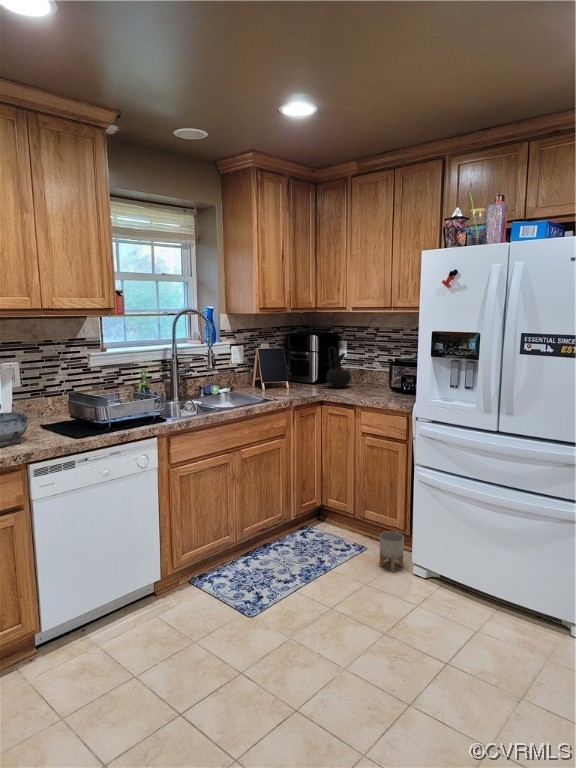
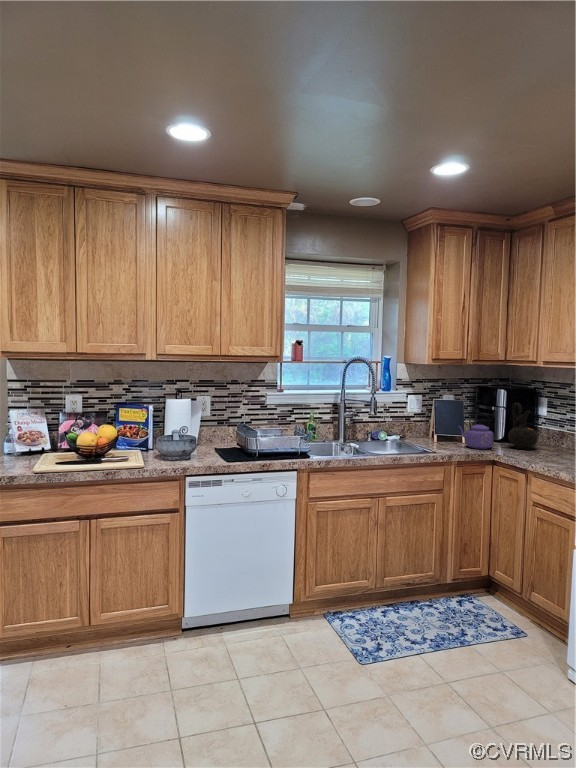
kettle: none [287,360,317,392] -> present [458,414,494,449]
planter: present [379,531,404,572] -> none [529,619,561,669]

